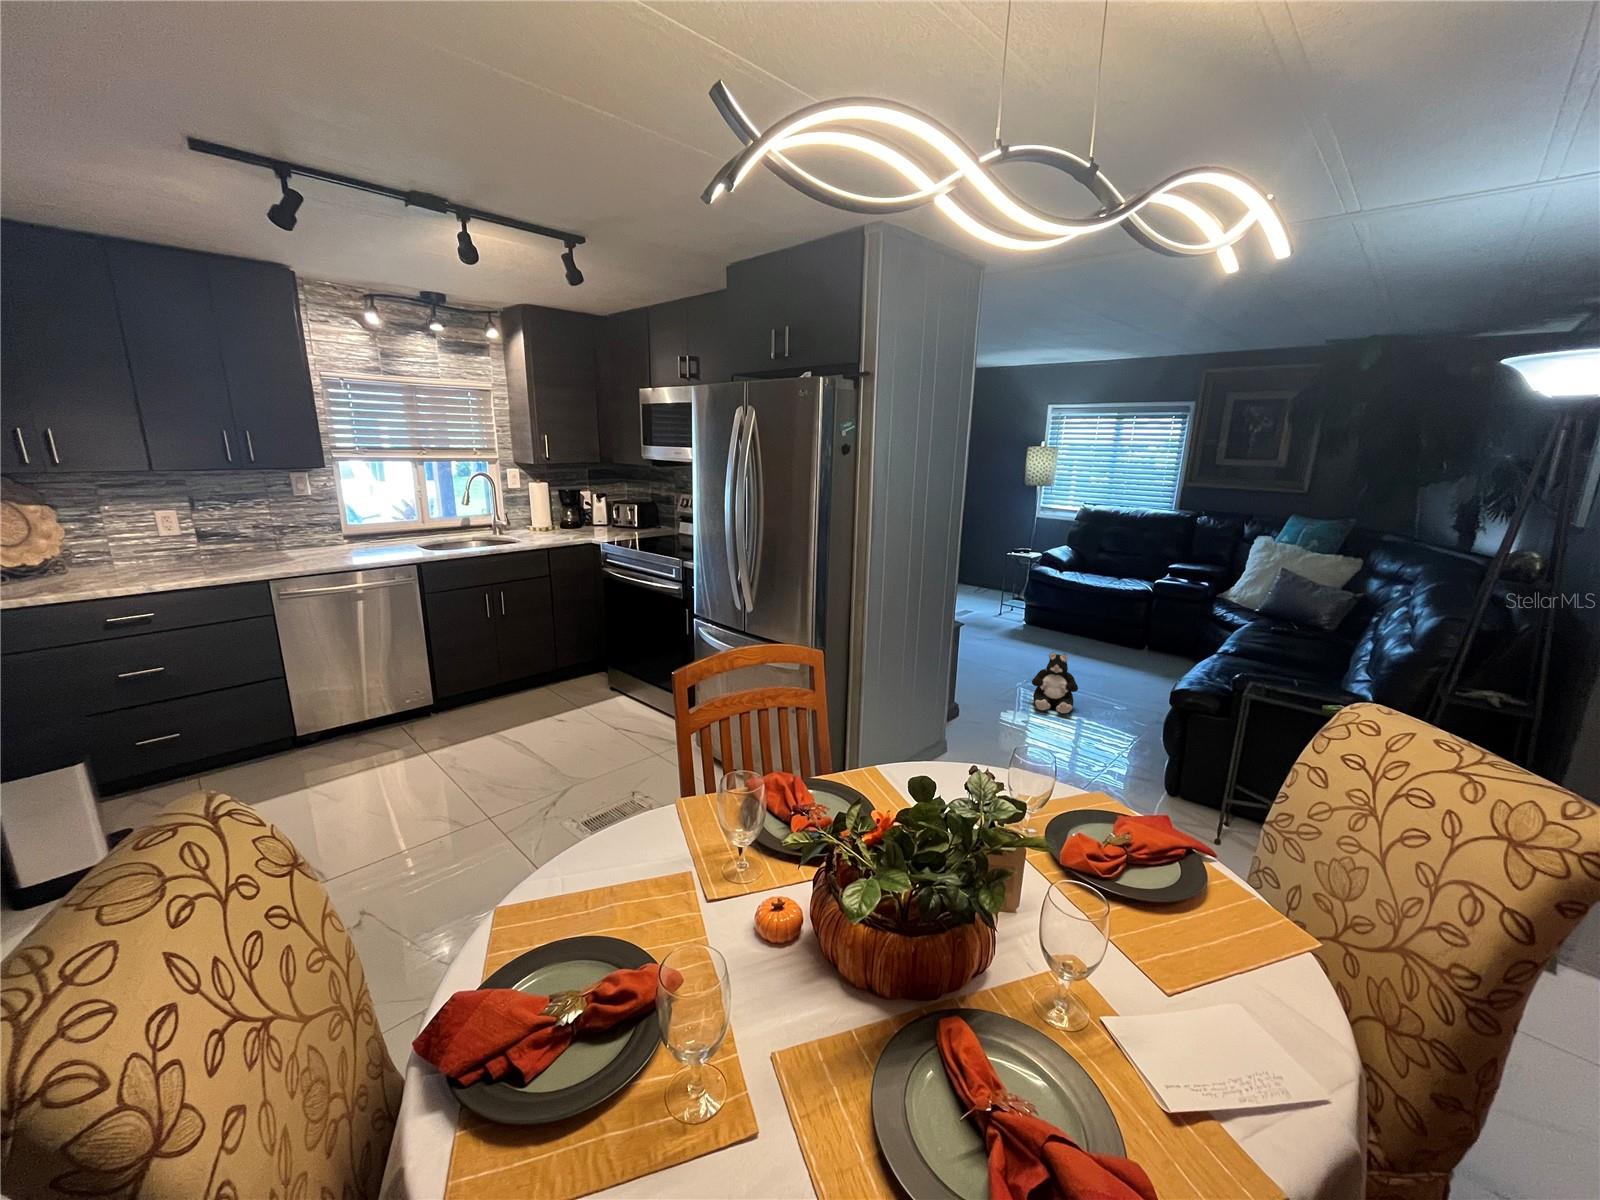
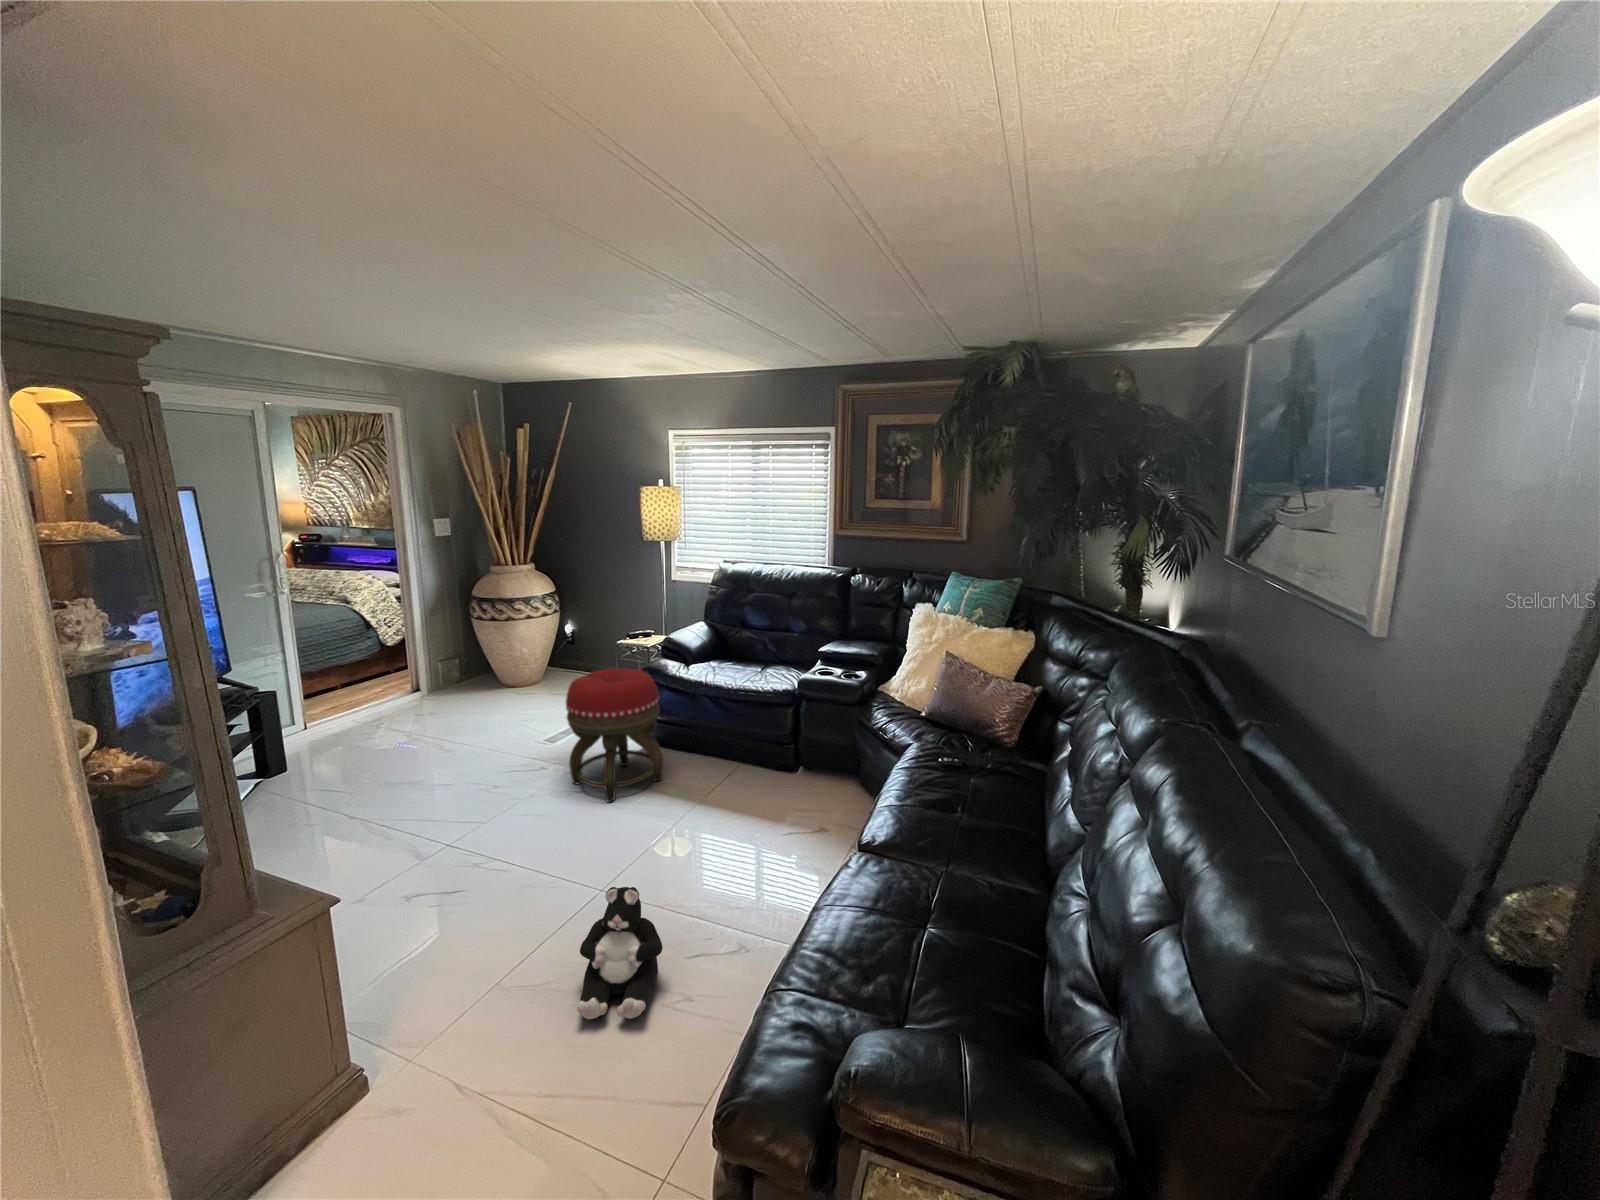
footstool: none [982,564,1048,644] -> present [566,668,663,802]

